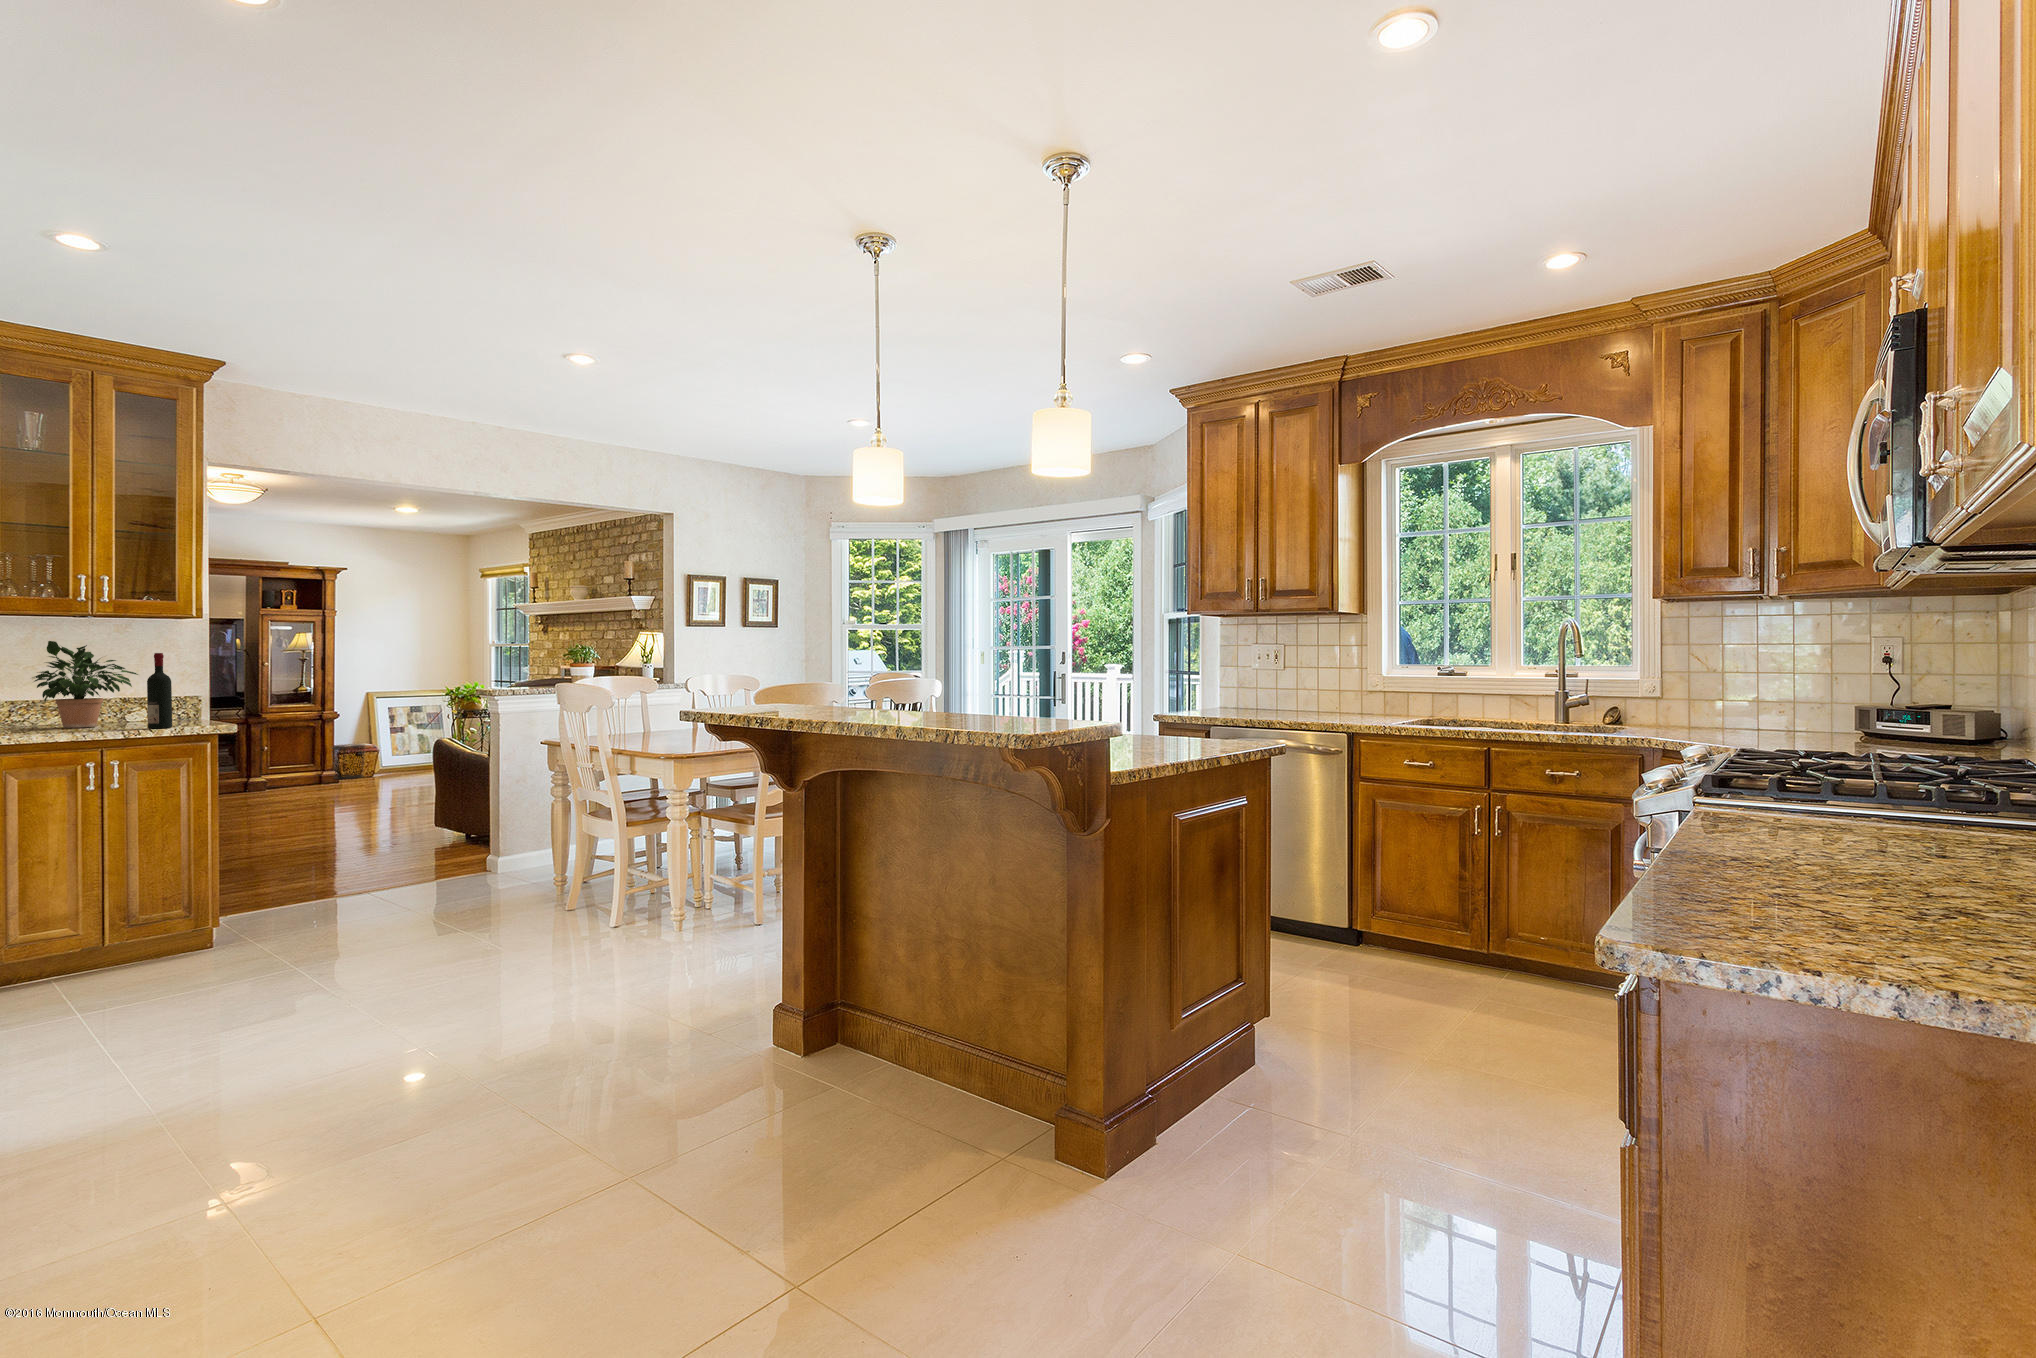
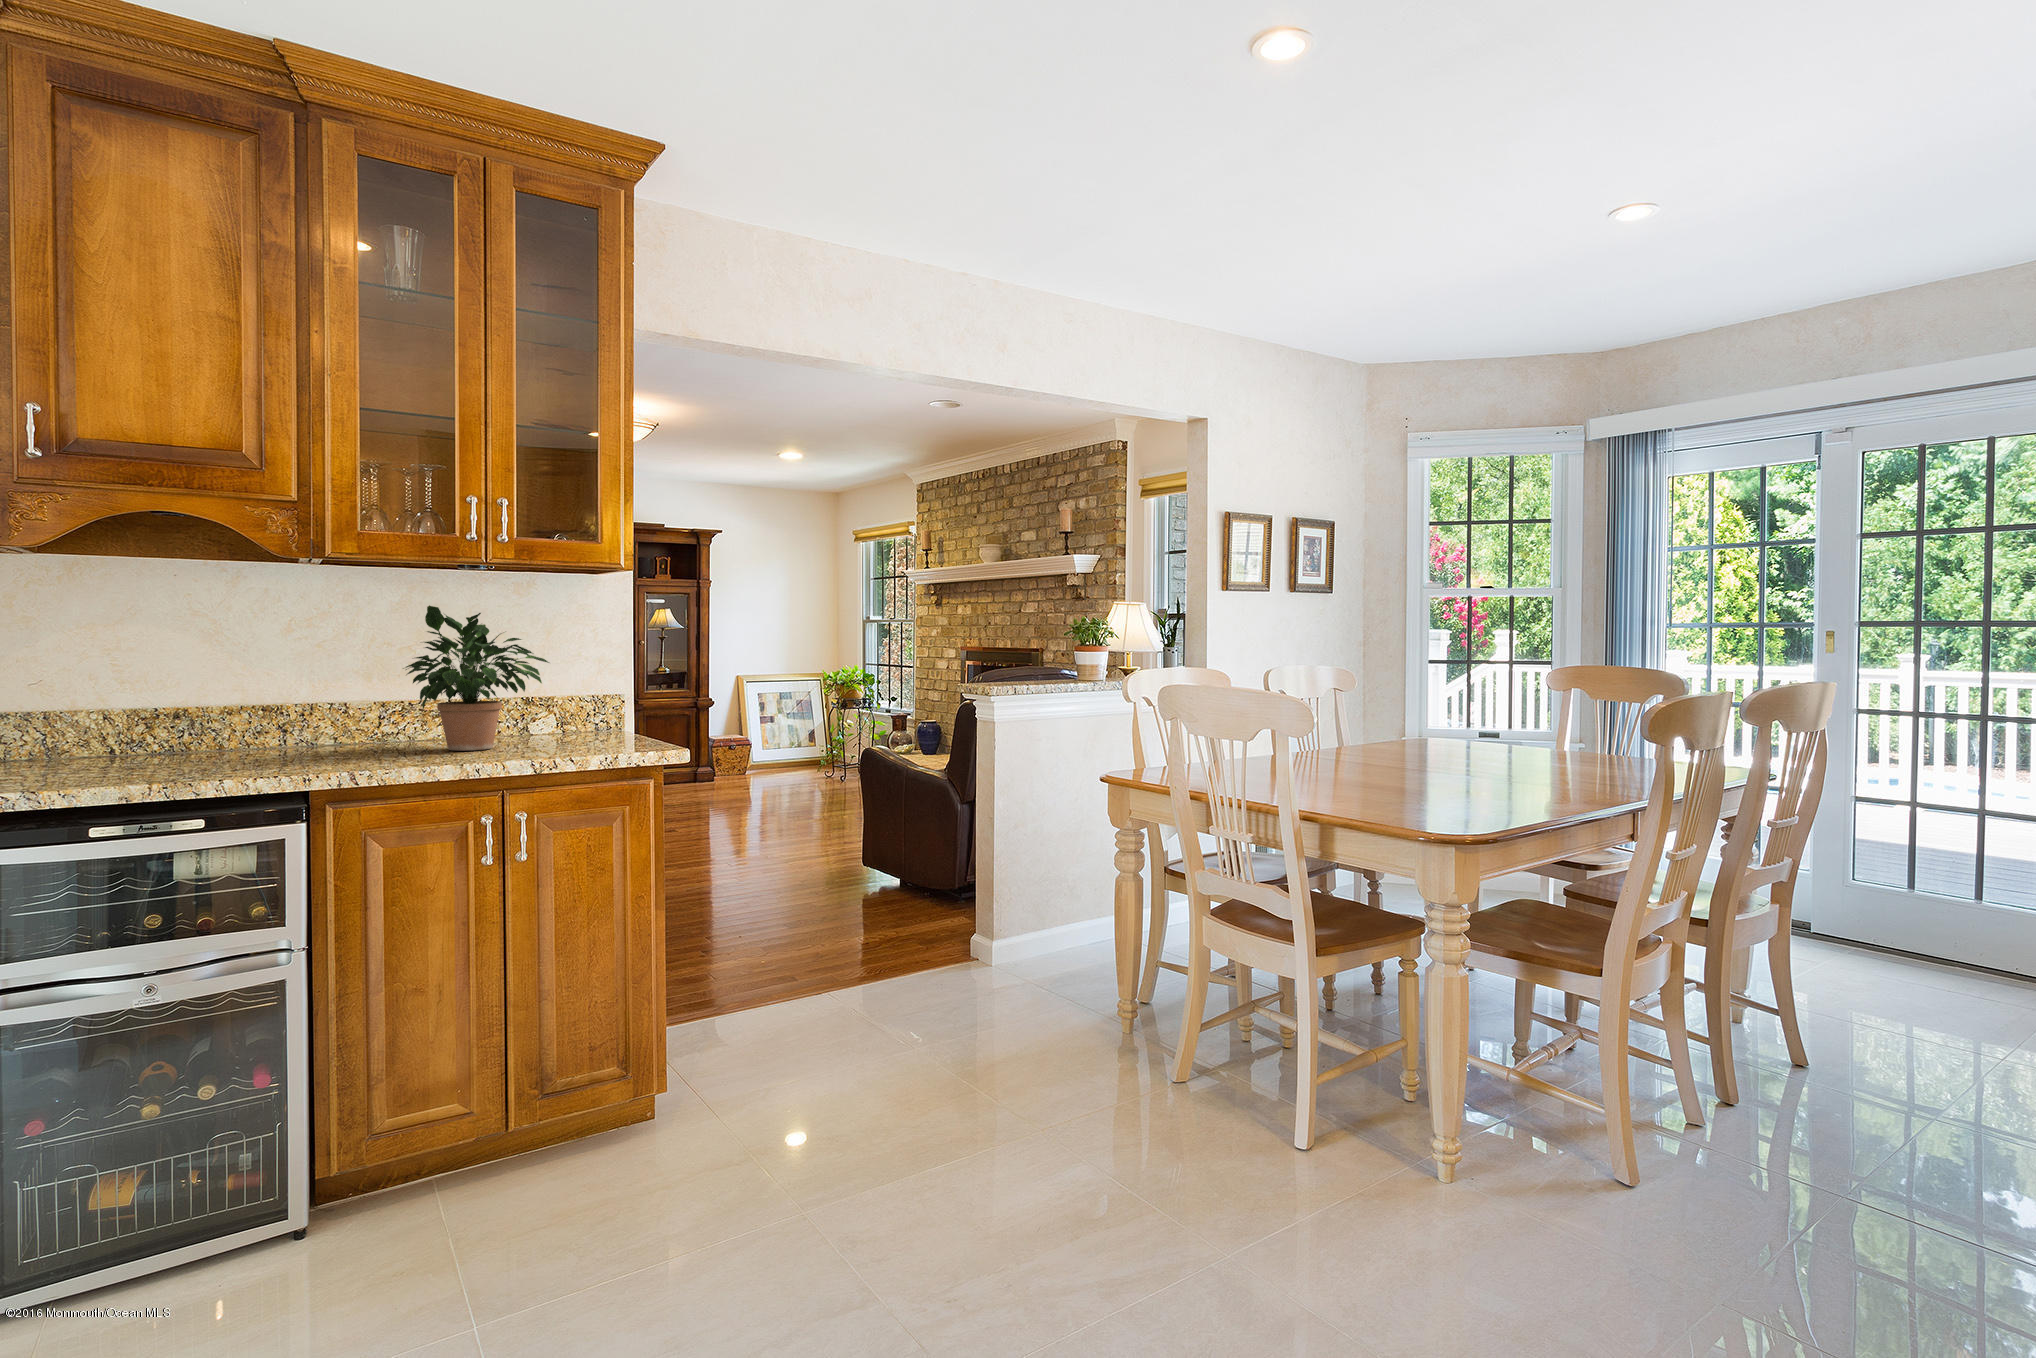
wine bottle: present [147,653,172,728] -> none [566,627,602,758]
trash can: present [332,744,365,779] -> none [704,737,741,777]

